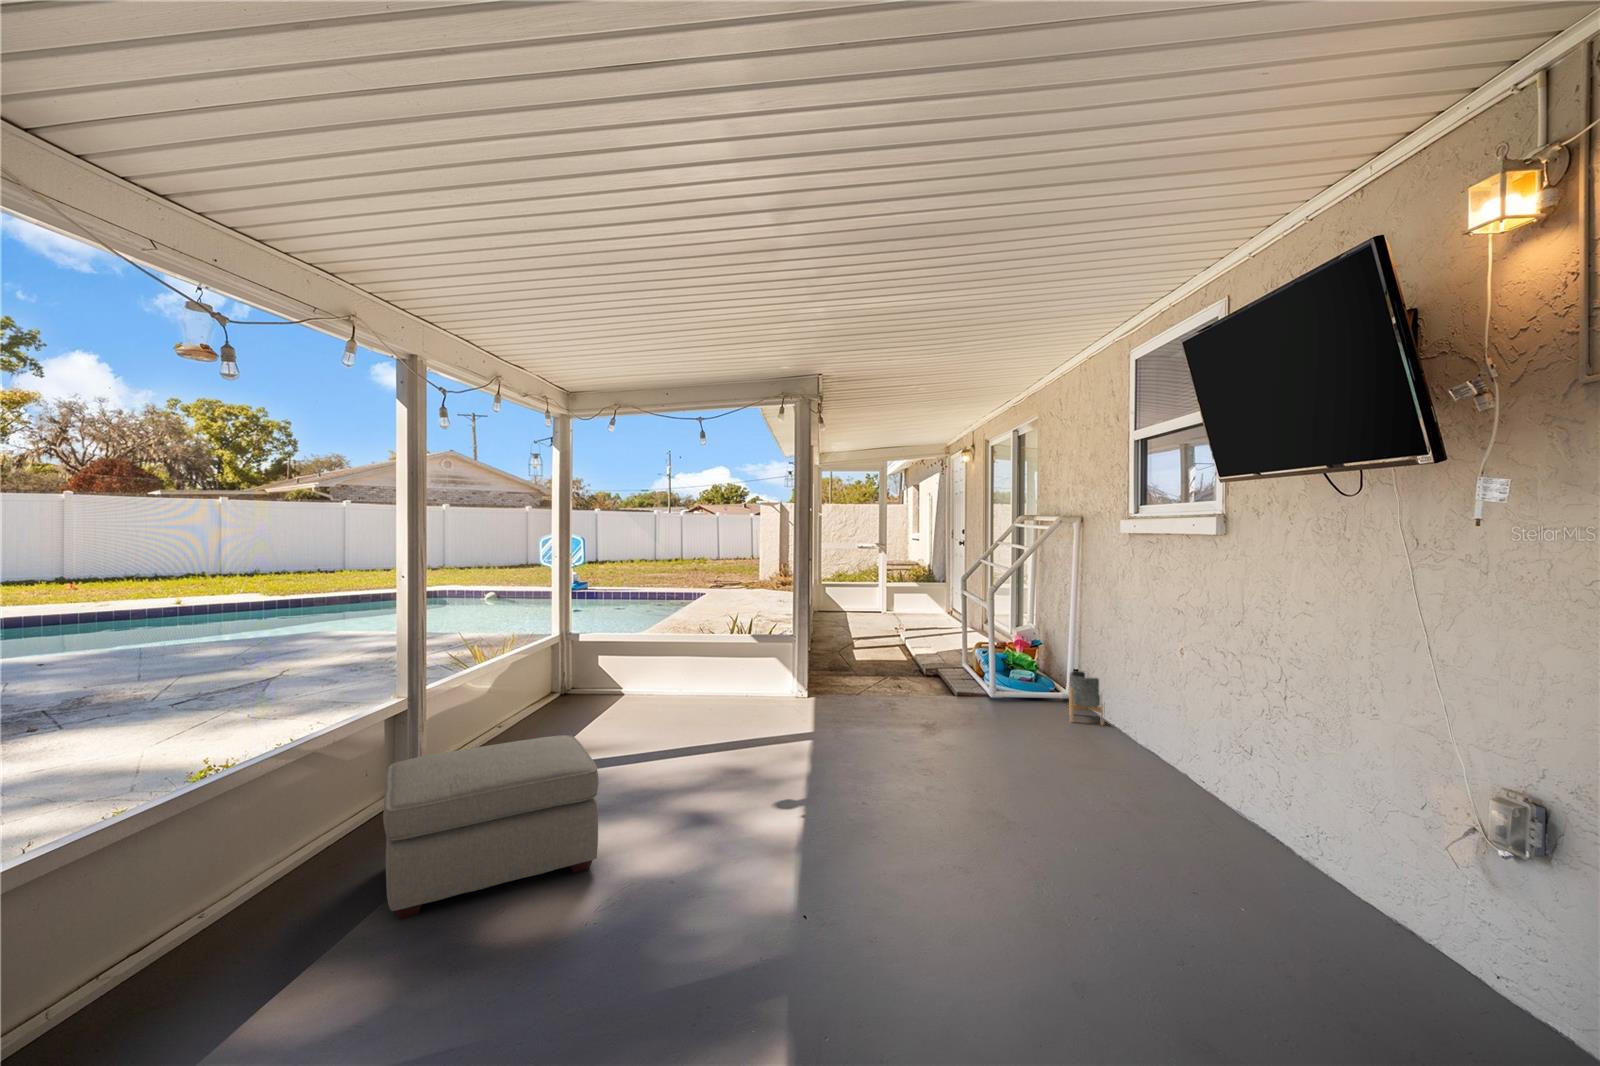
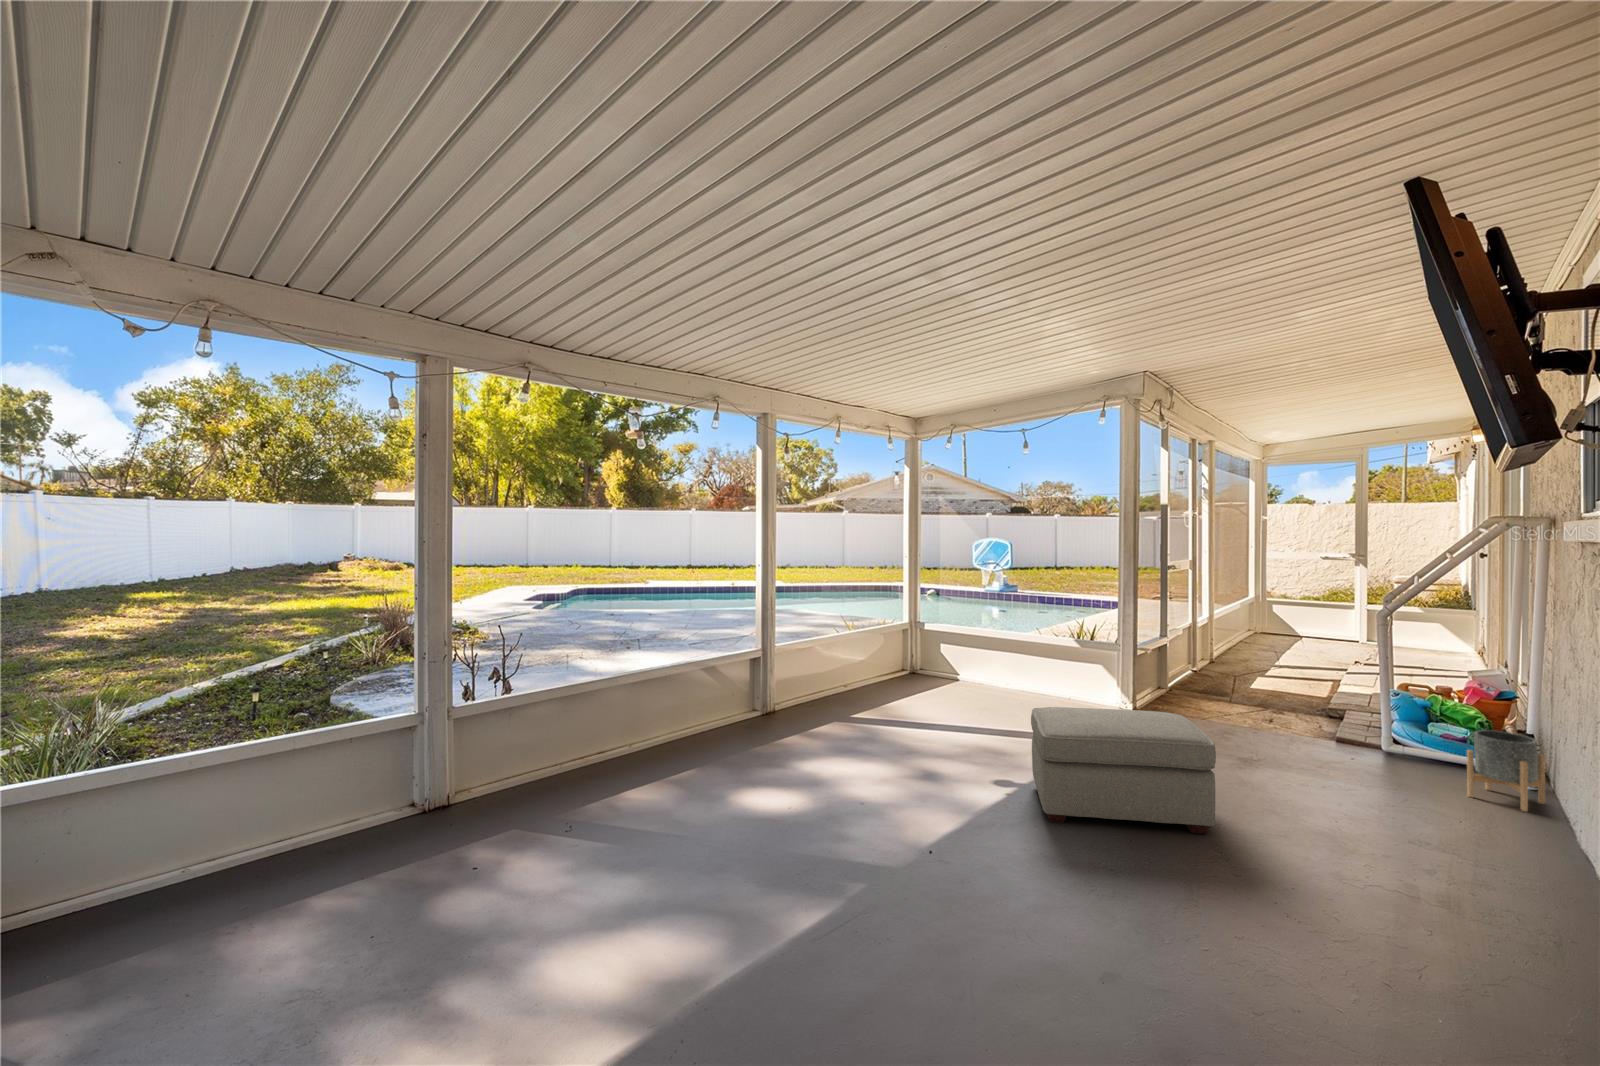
ottoman: present [383,735,599,919] -> present [1031,707,1216,834]

